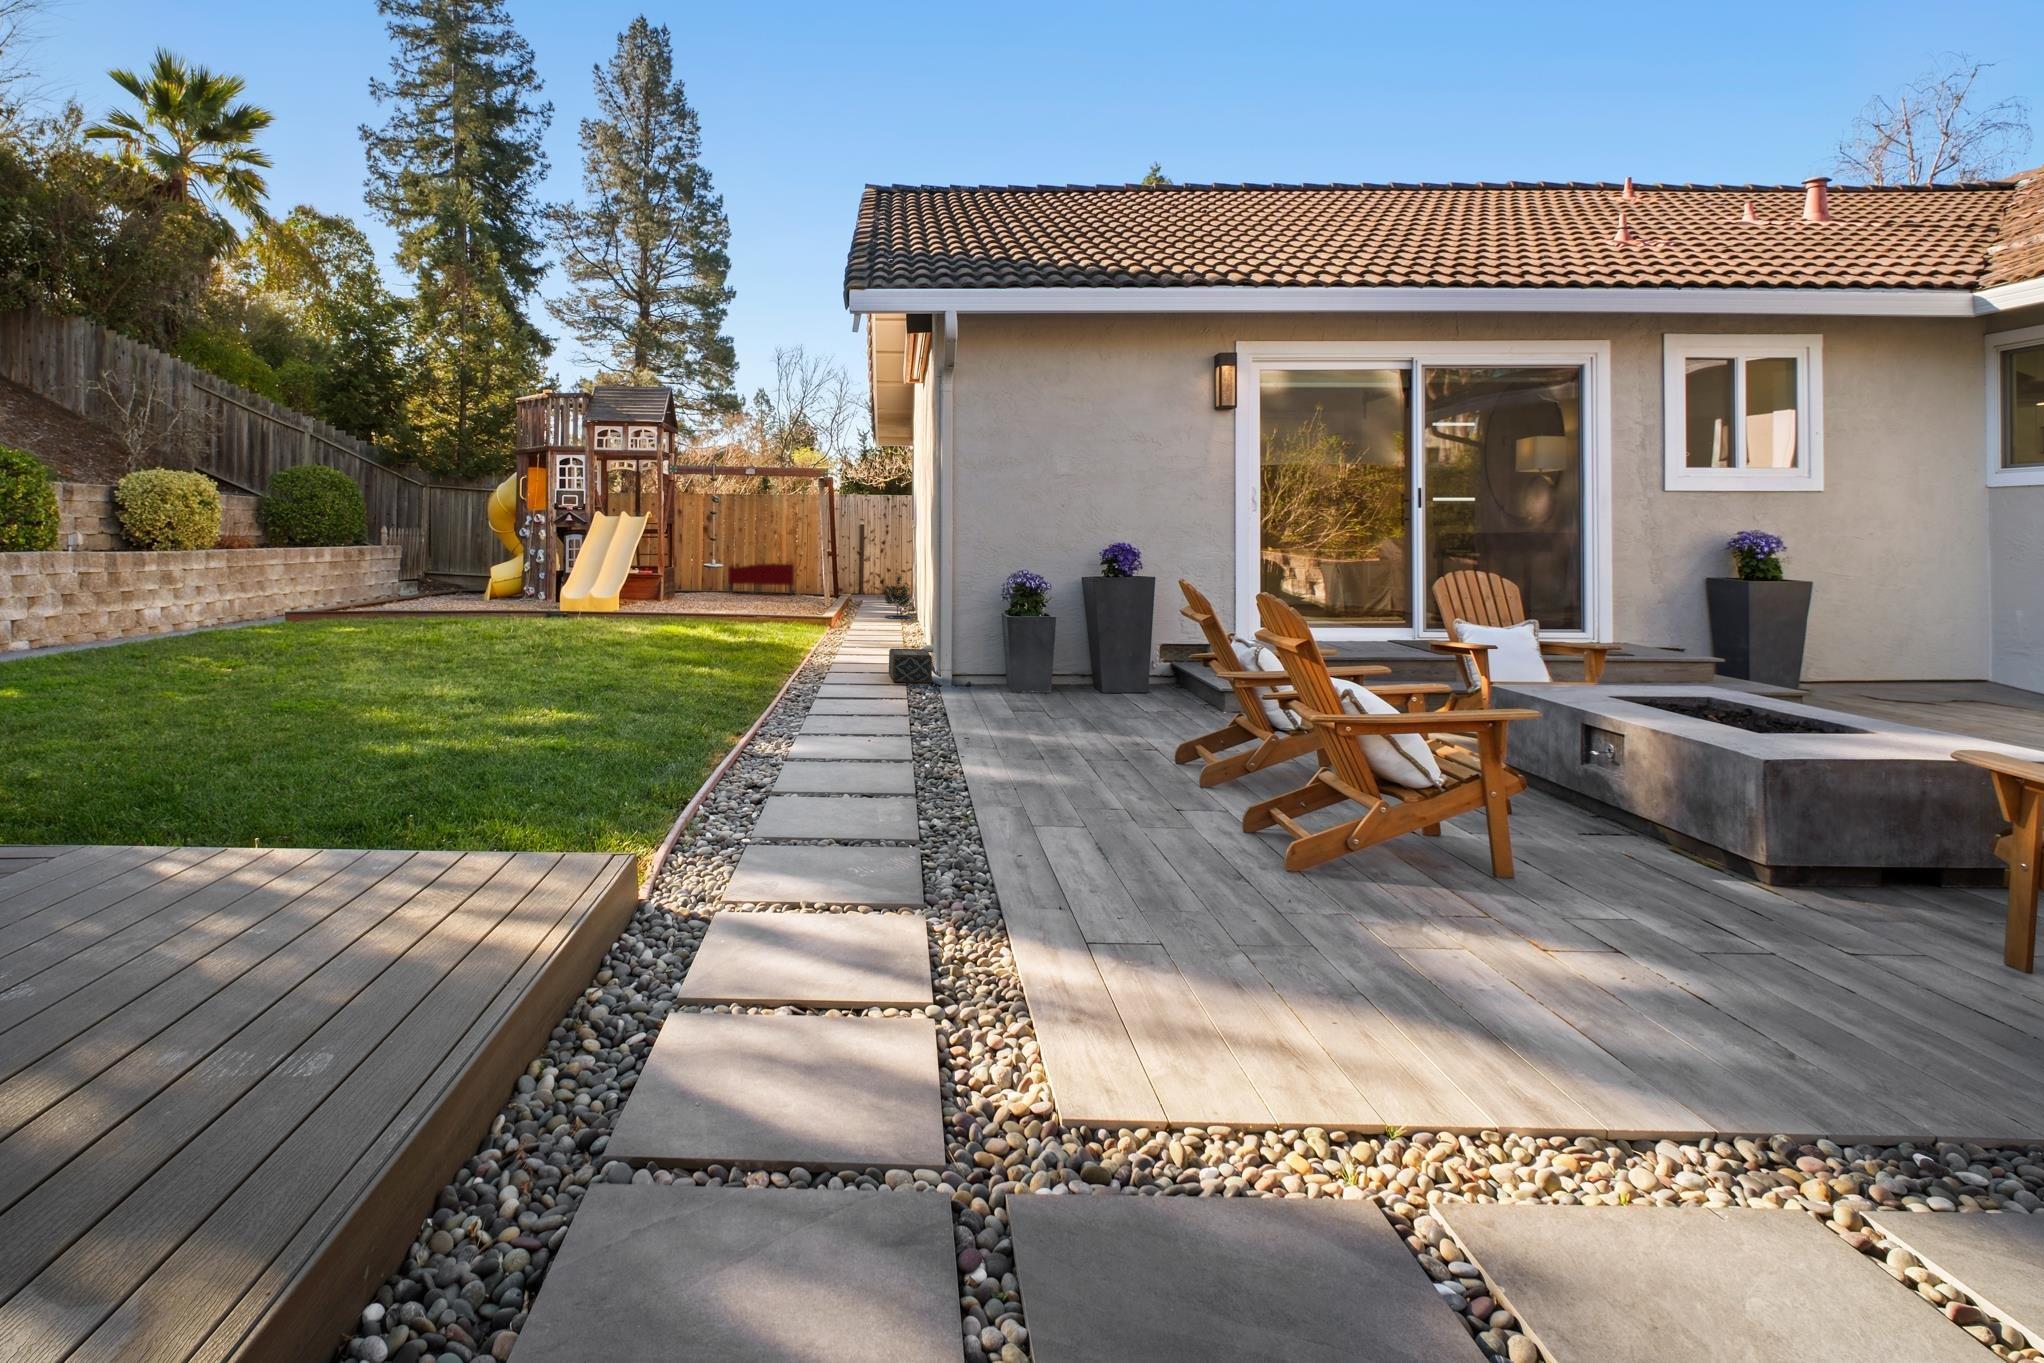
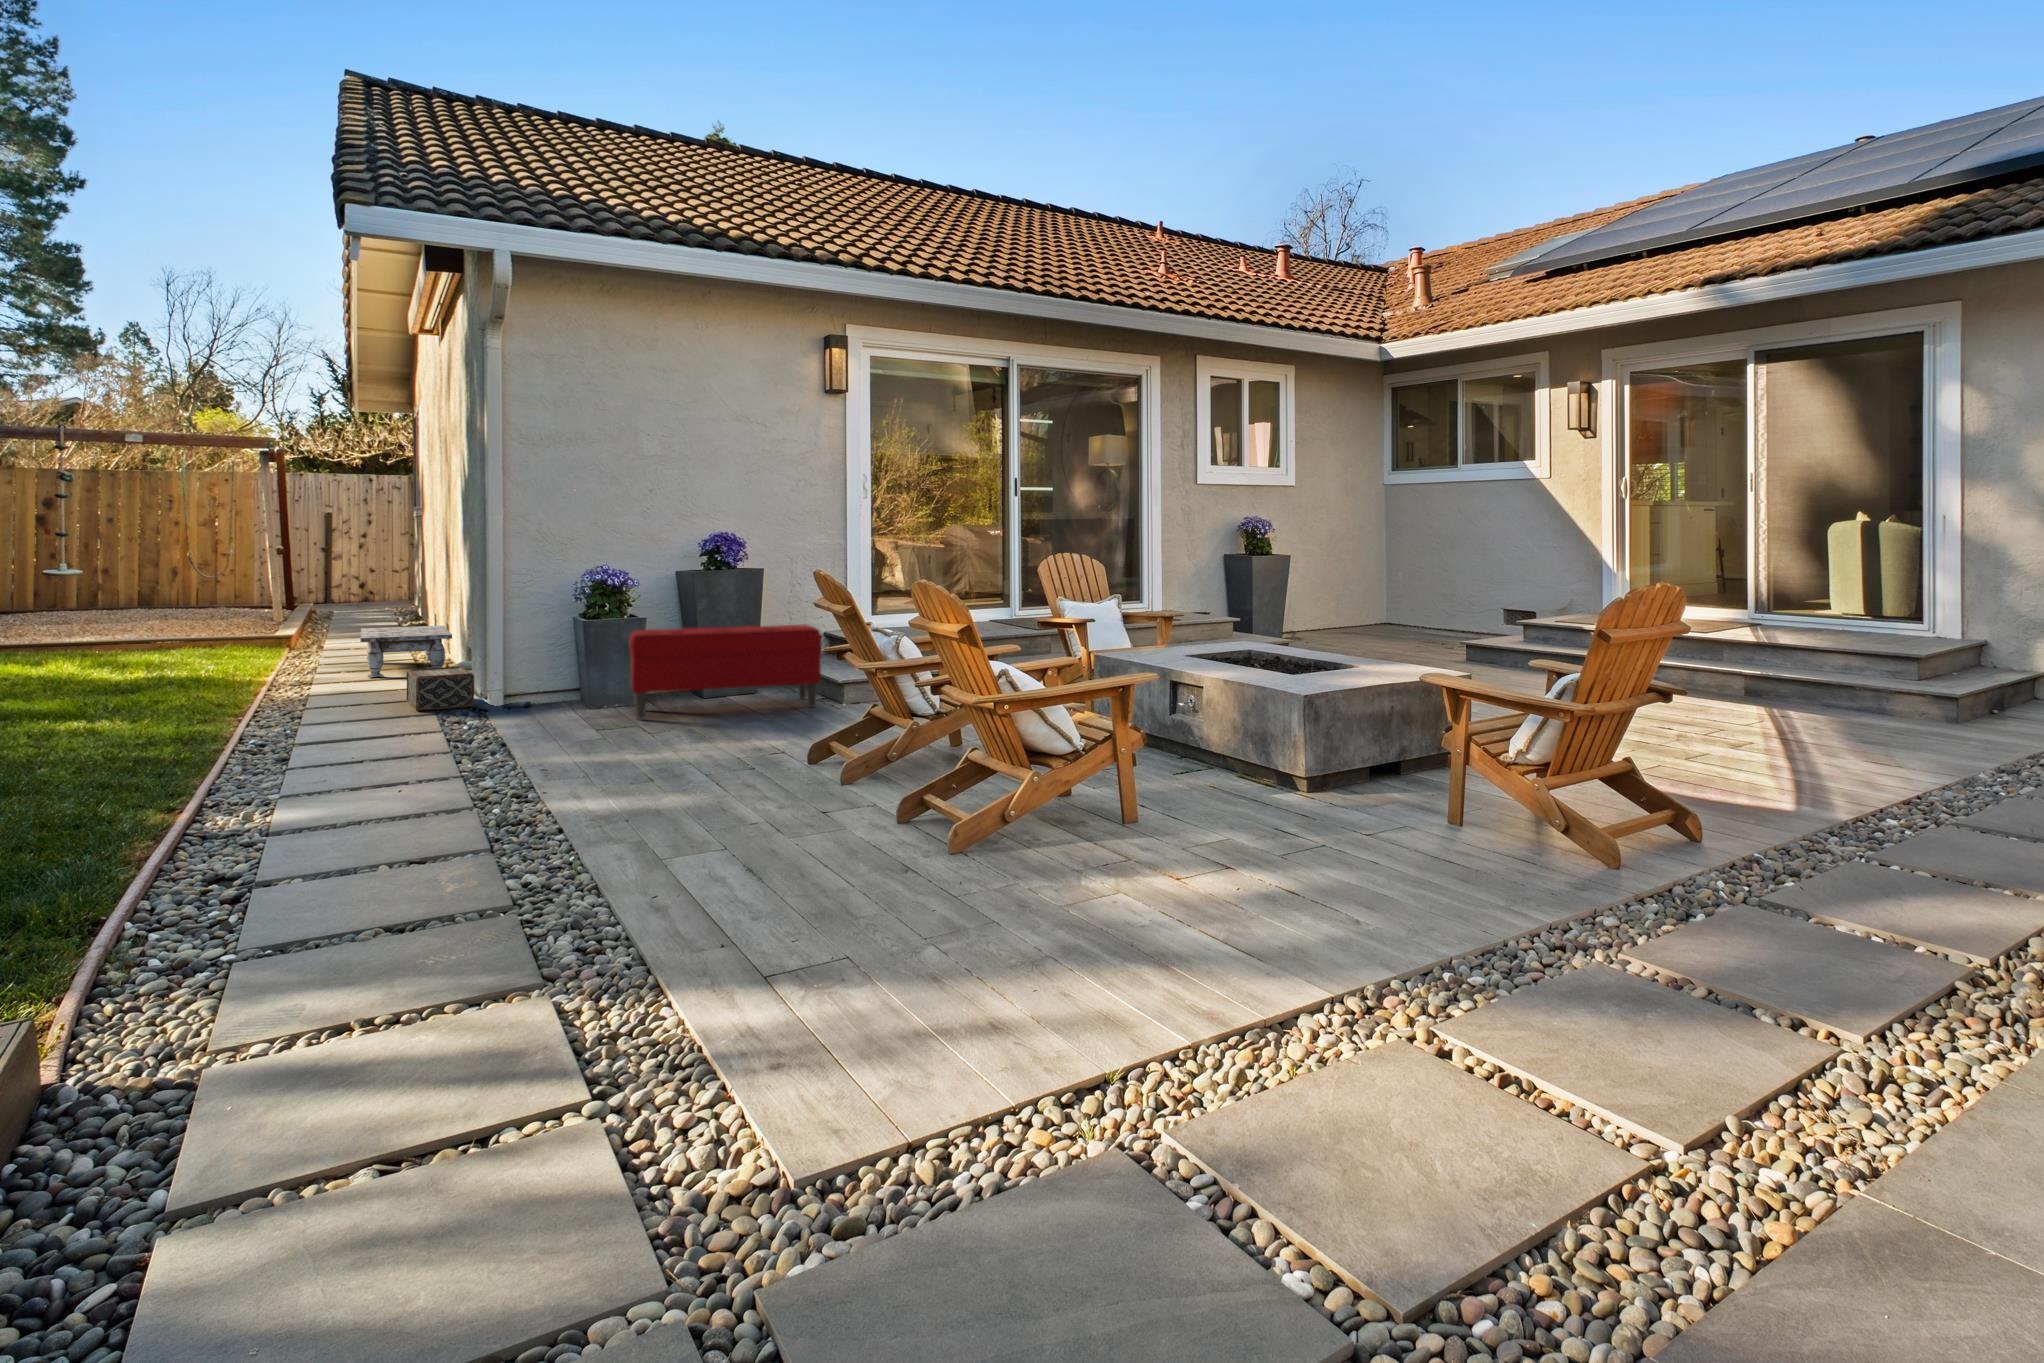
bench: present [728,563,794,595] -> present [630,625,821,719]
potted tree: present [883,575,911,619] -> none [373,571,423,631]
coffee table: none [865,614,924,654] -> present [361,626,452,677]

